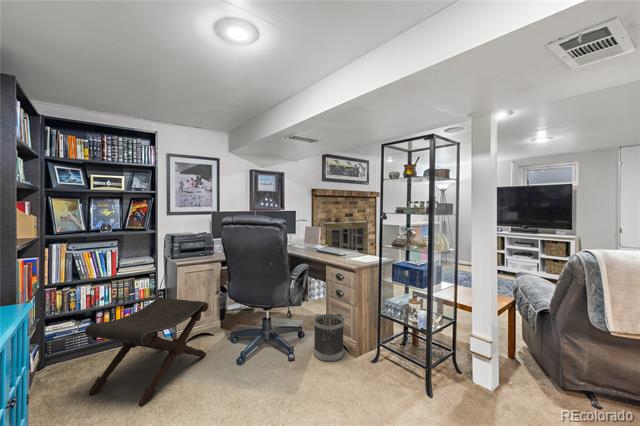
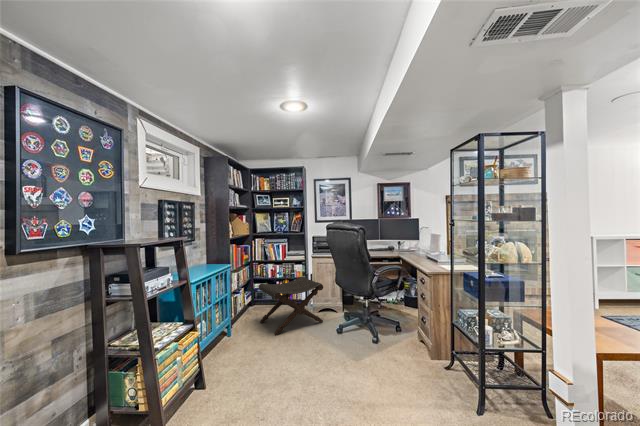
wastebasket: present [314,314,344,362] -> none [393,313,423,356]

